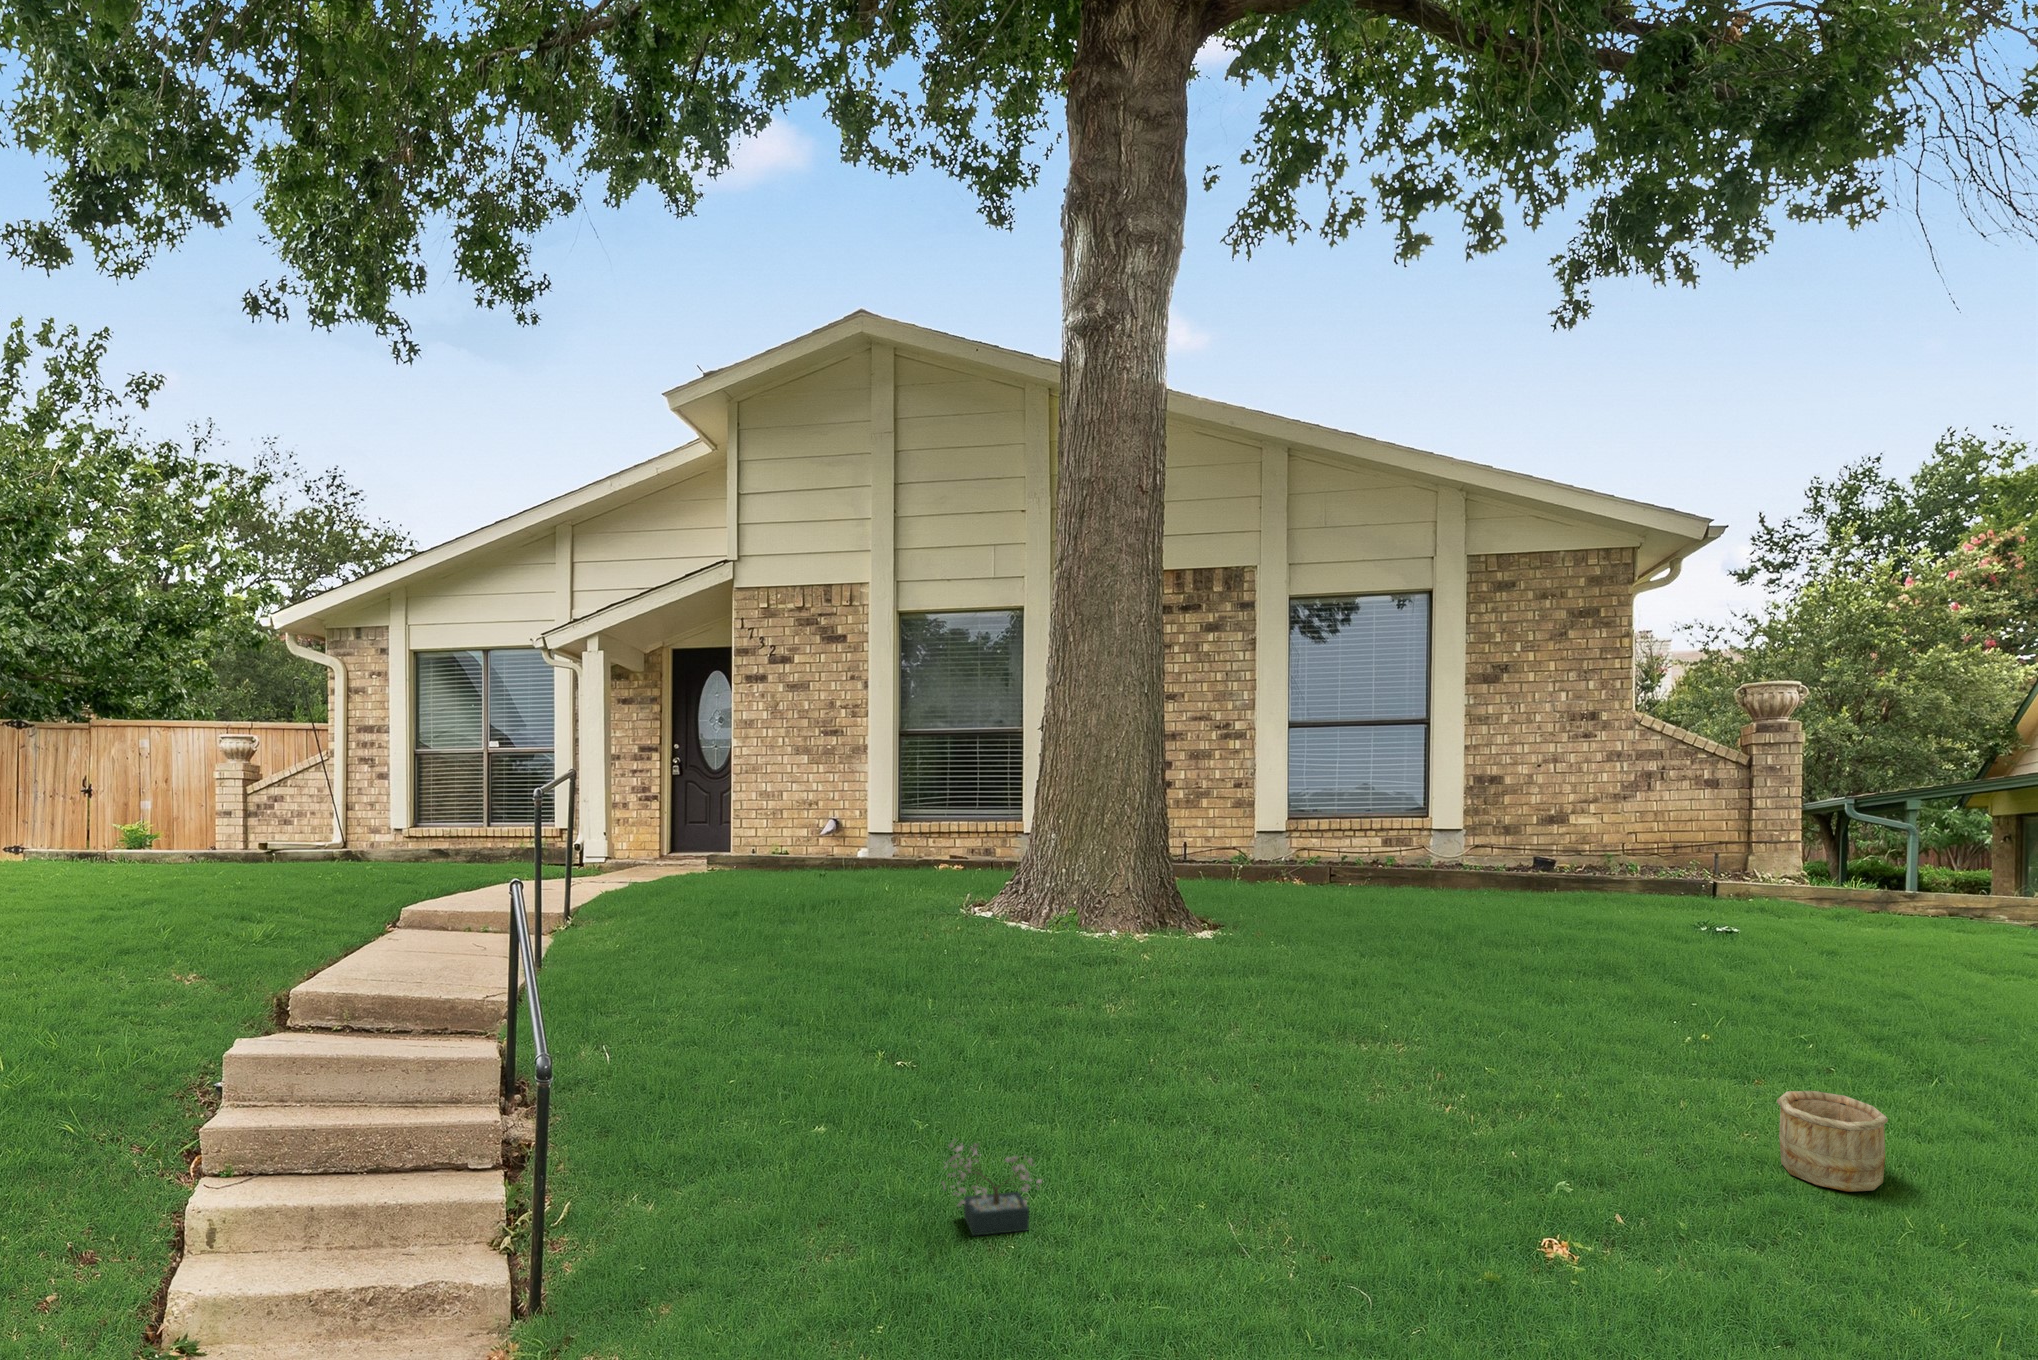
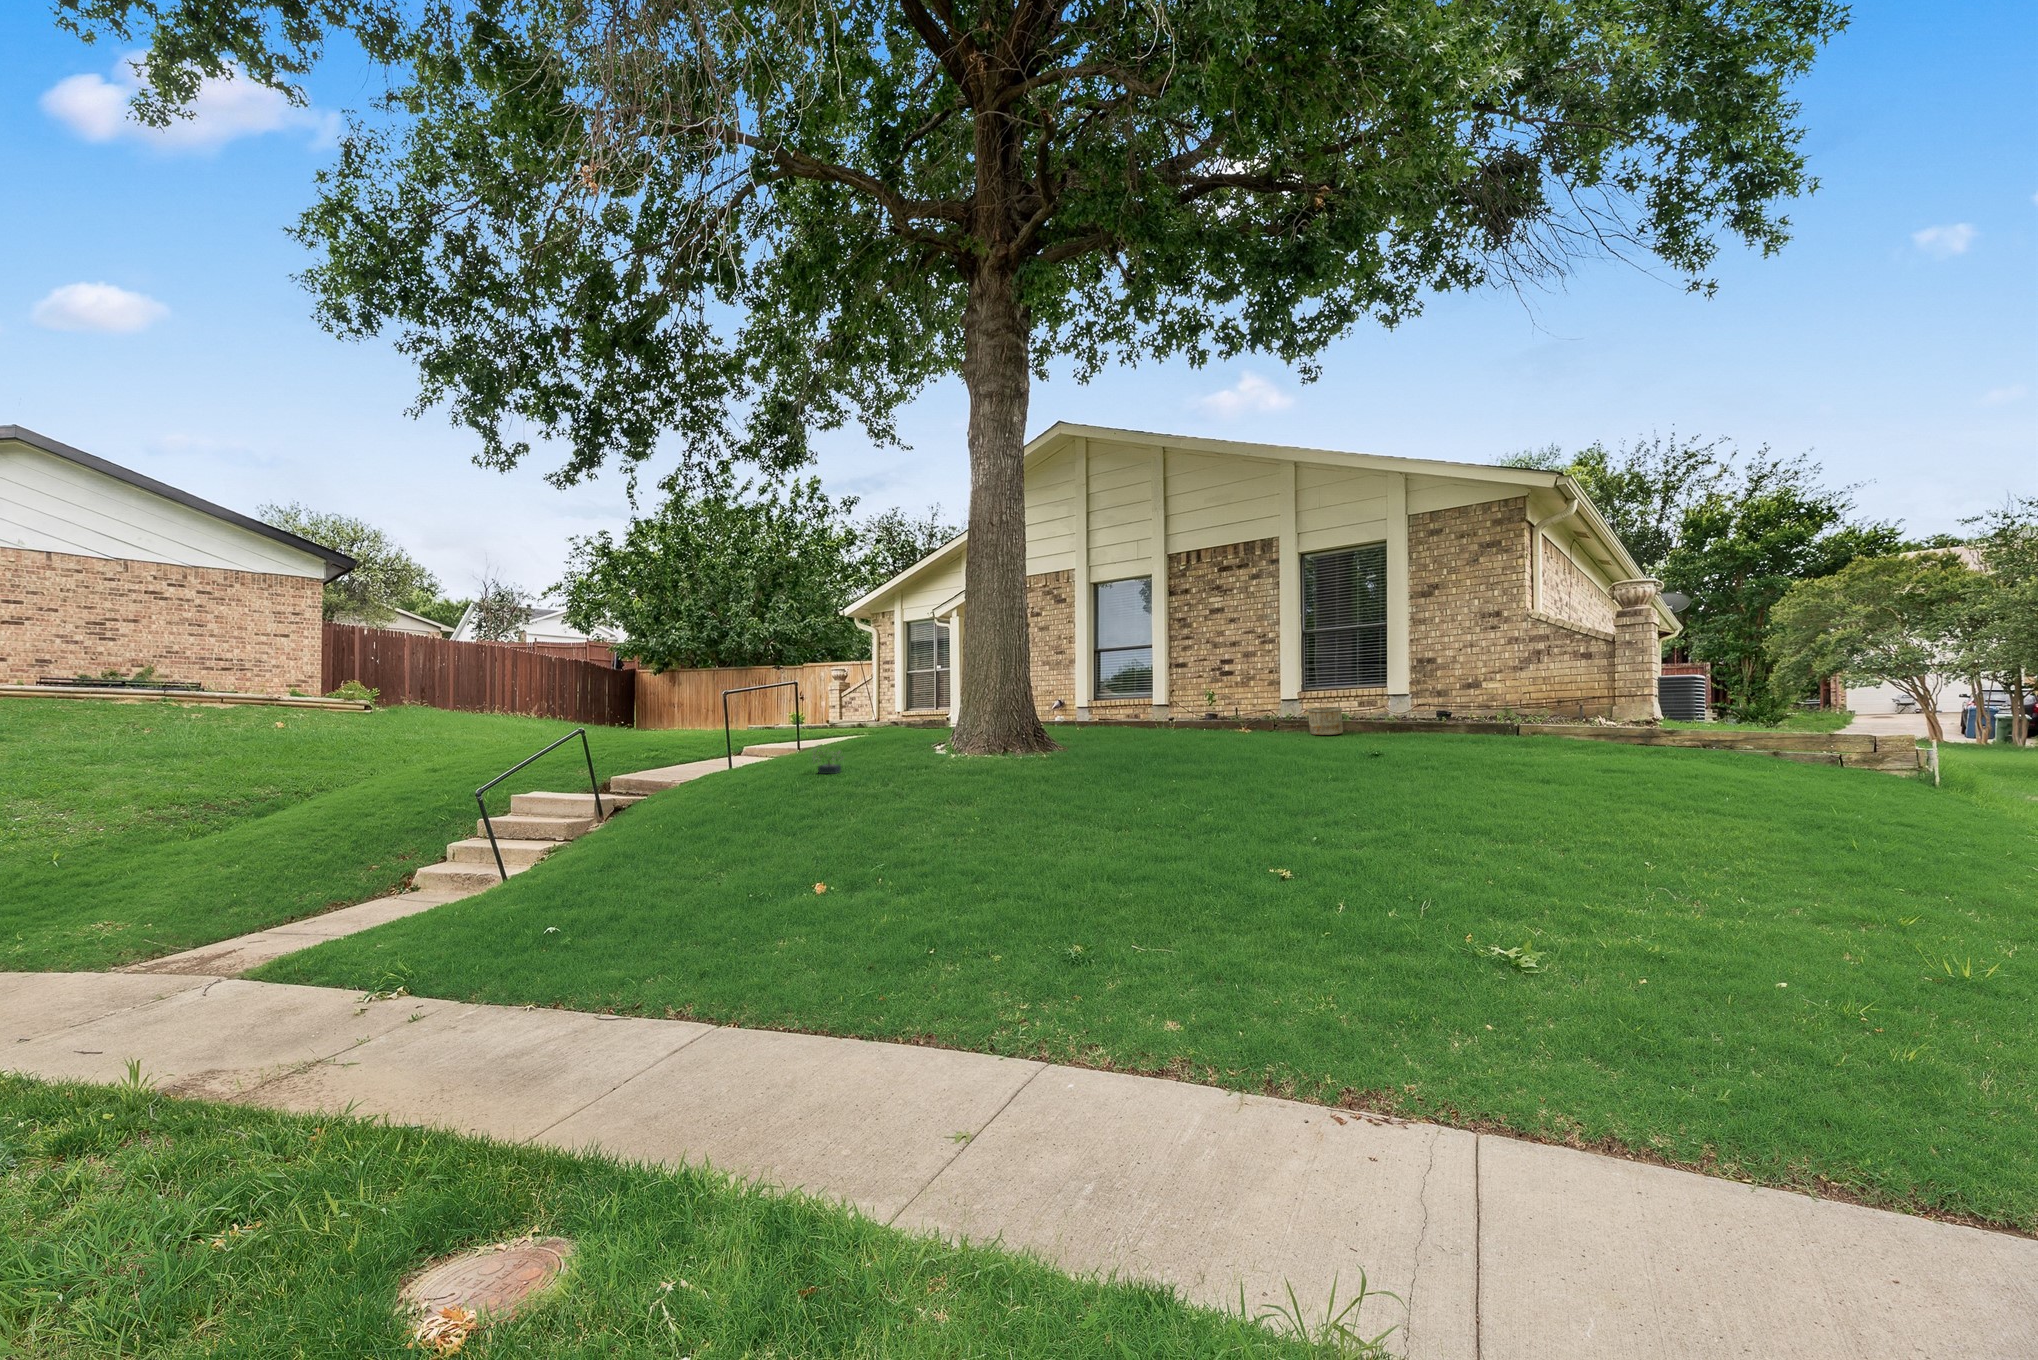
wooden bucket: present [1777,1091,1888,1192] -> present [1307,707,1343,735]

